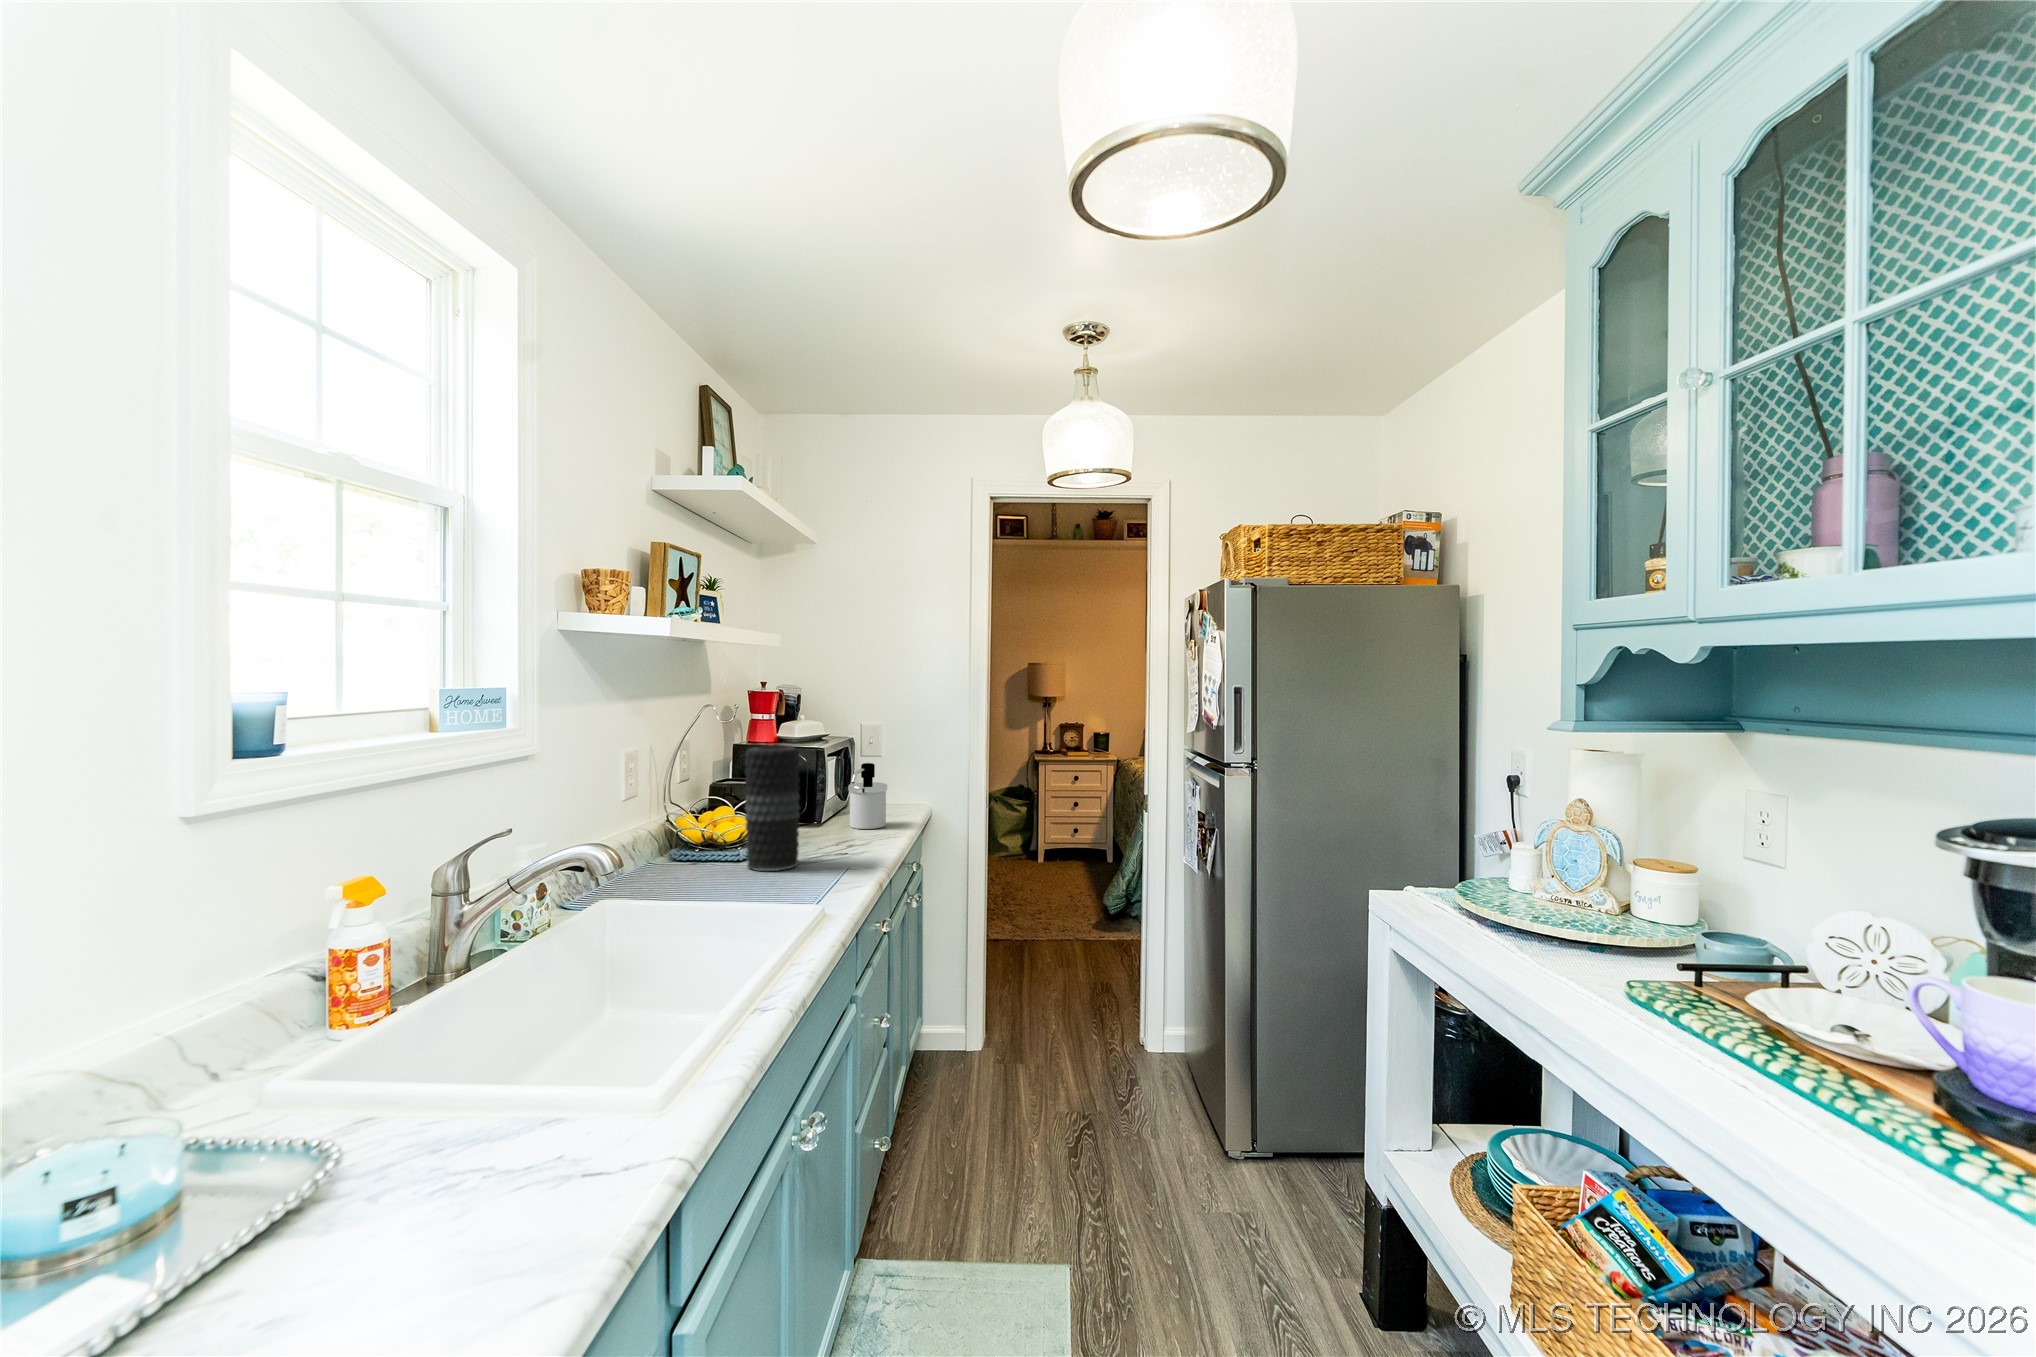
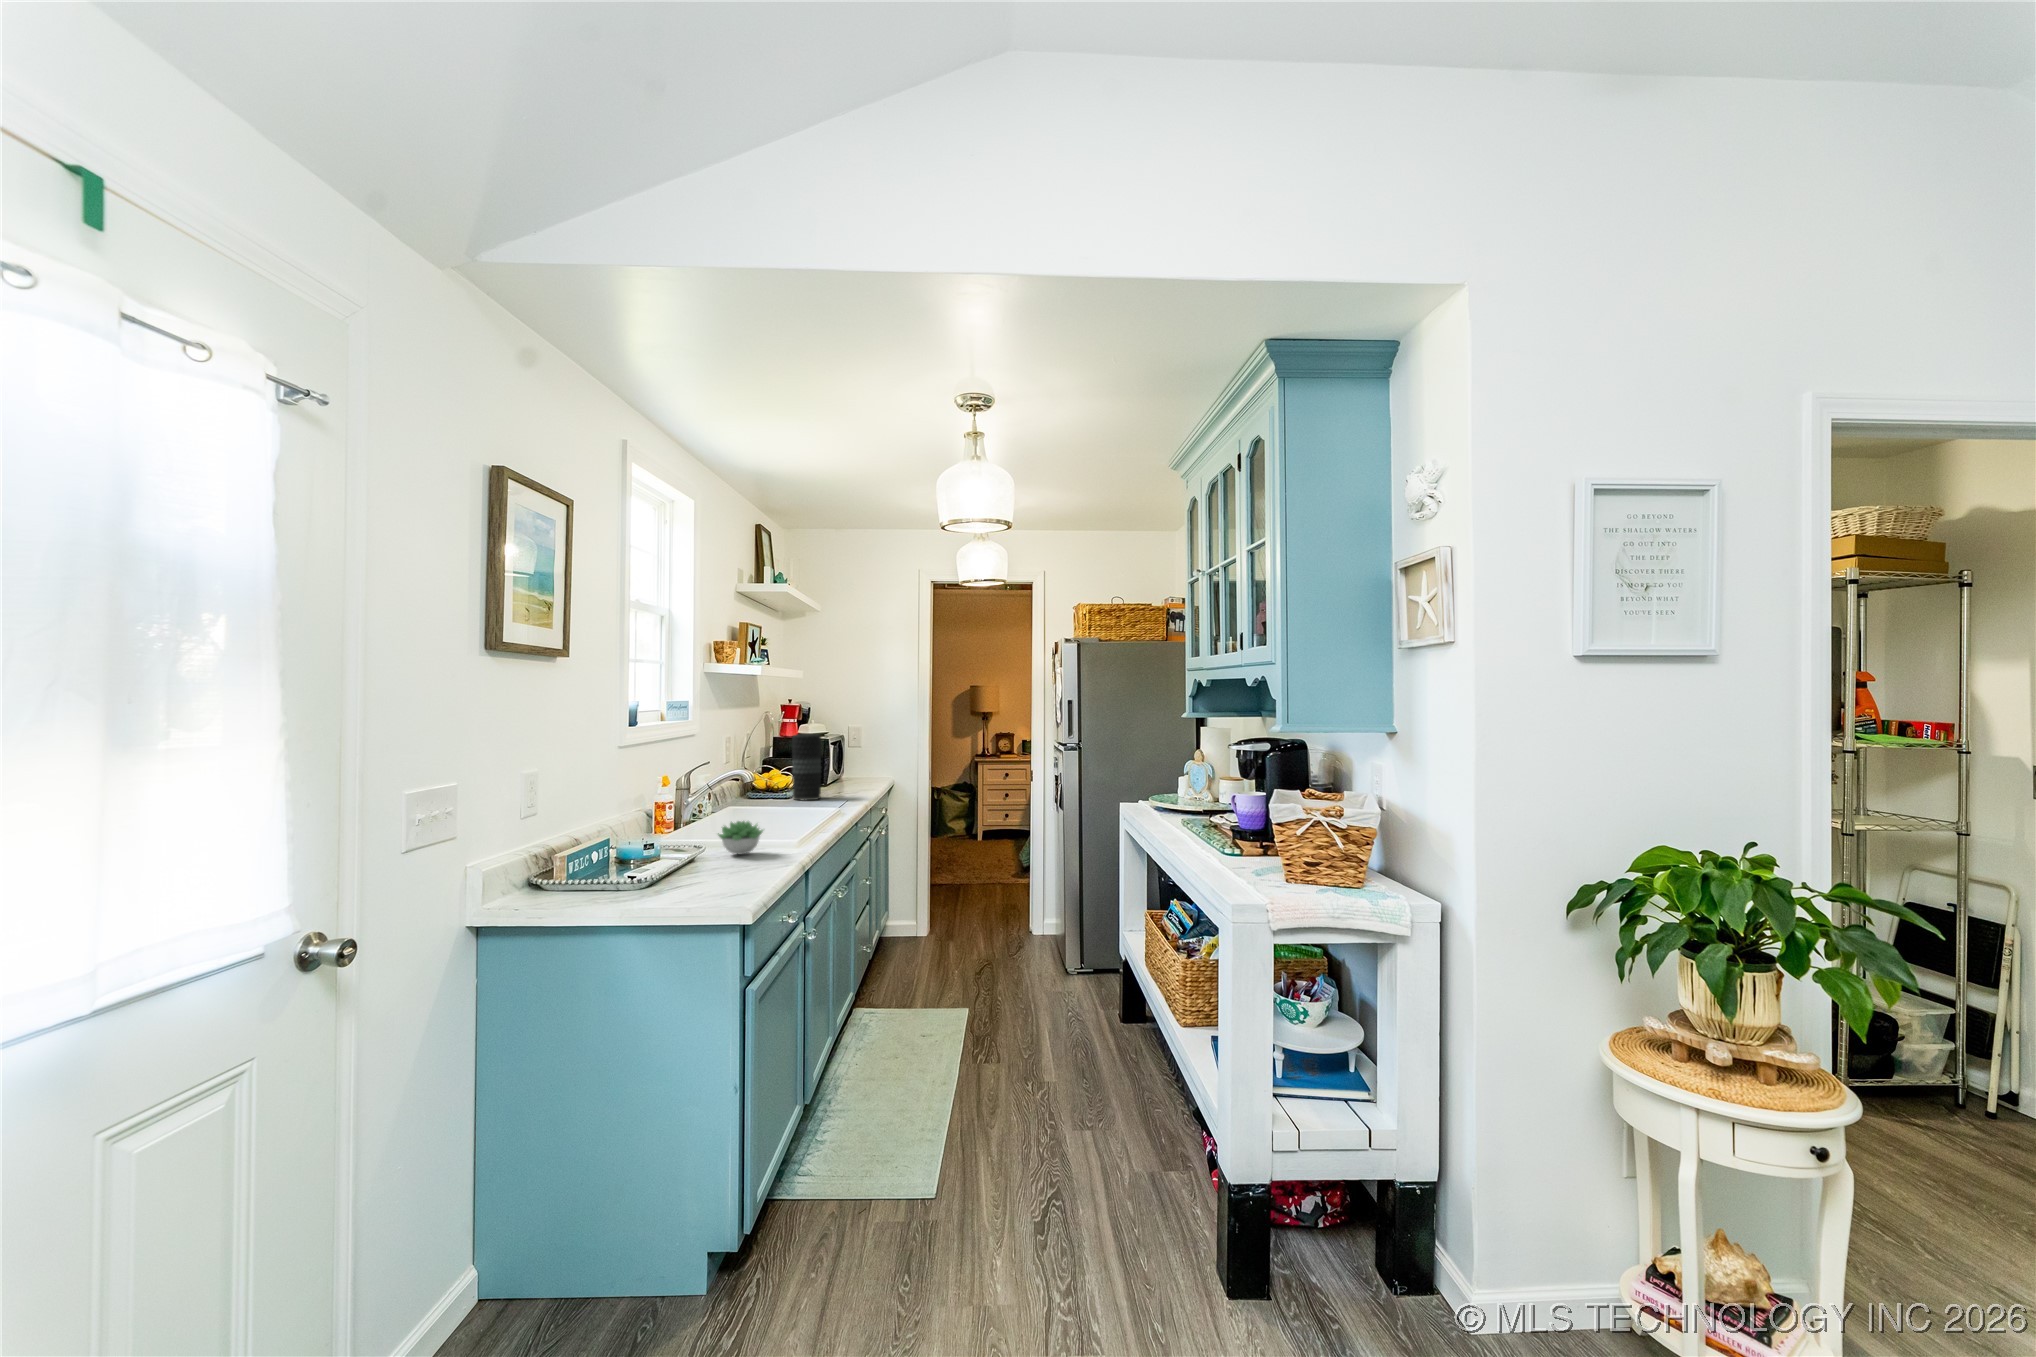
soap dispenser: present [848,763,887,829] -> none [844,748,867,787]
succulent plant: none [333,1069,525,1207] -> present [718,821,763,855]

